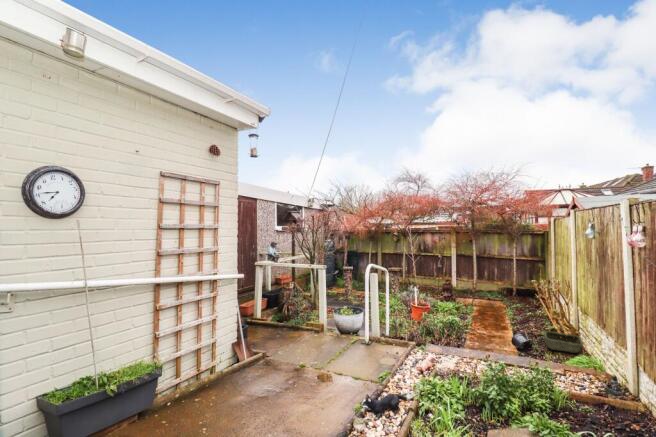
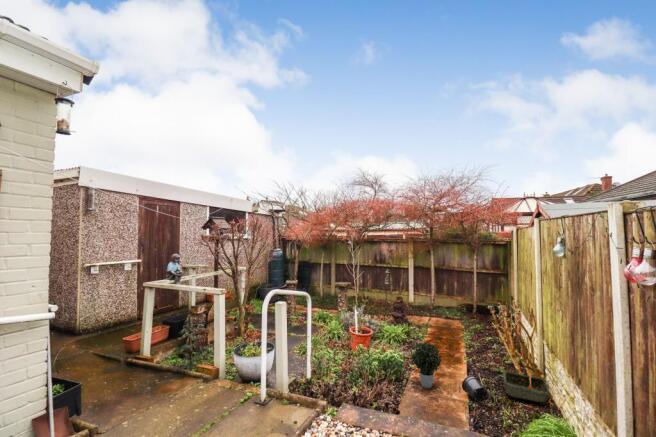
potted plant: none [467,308,494,344] -> present [411,342,442,388]

